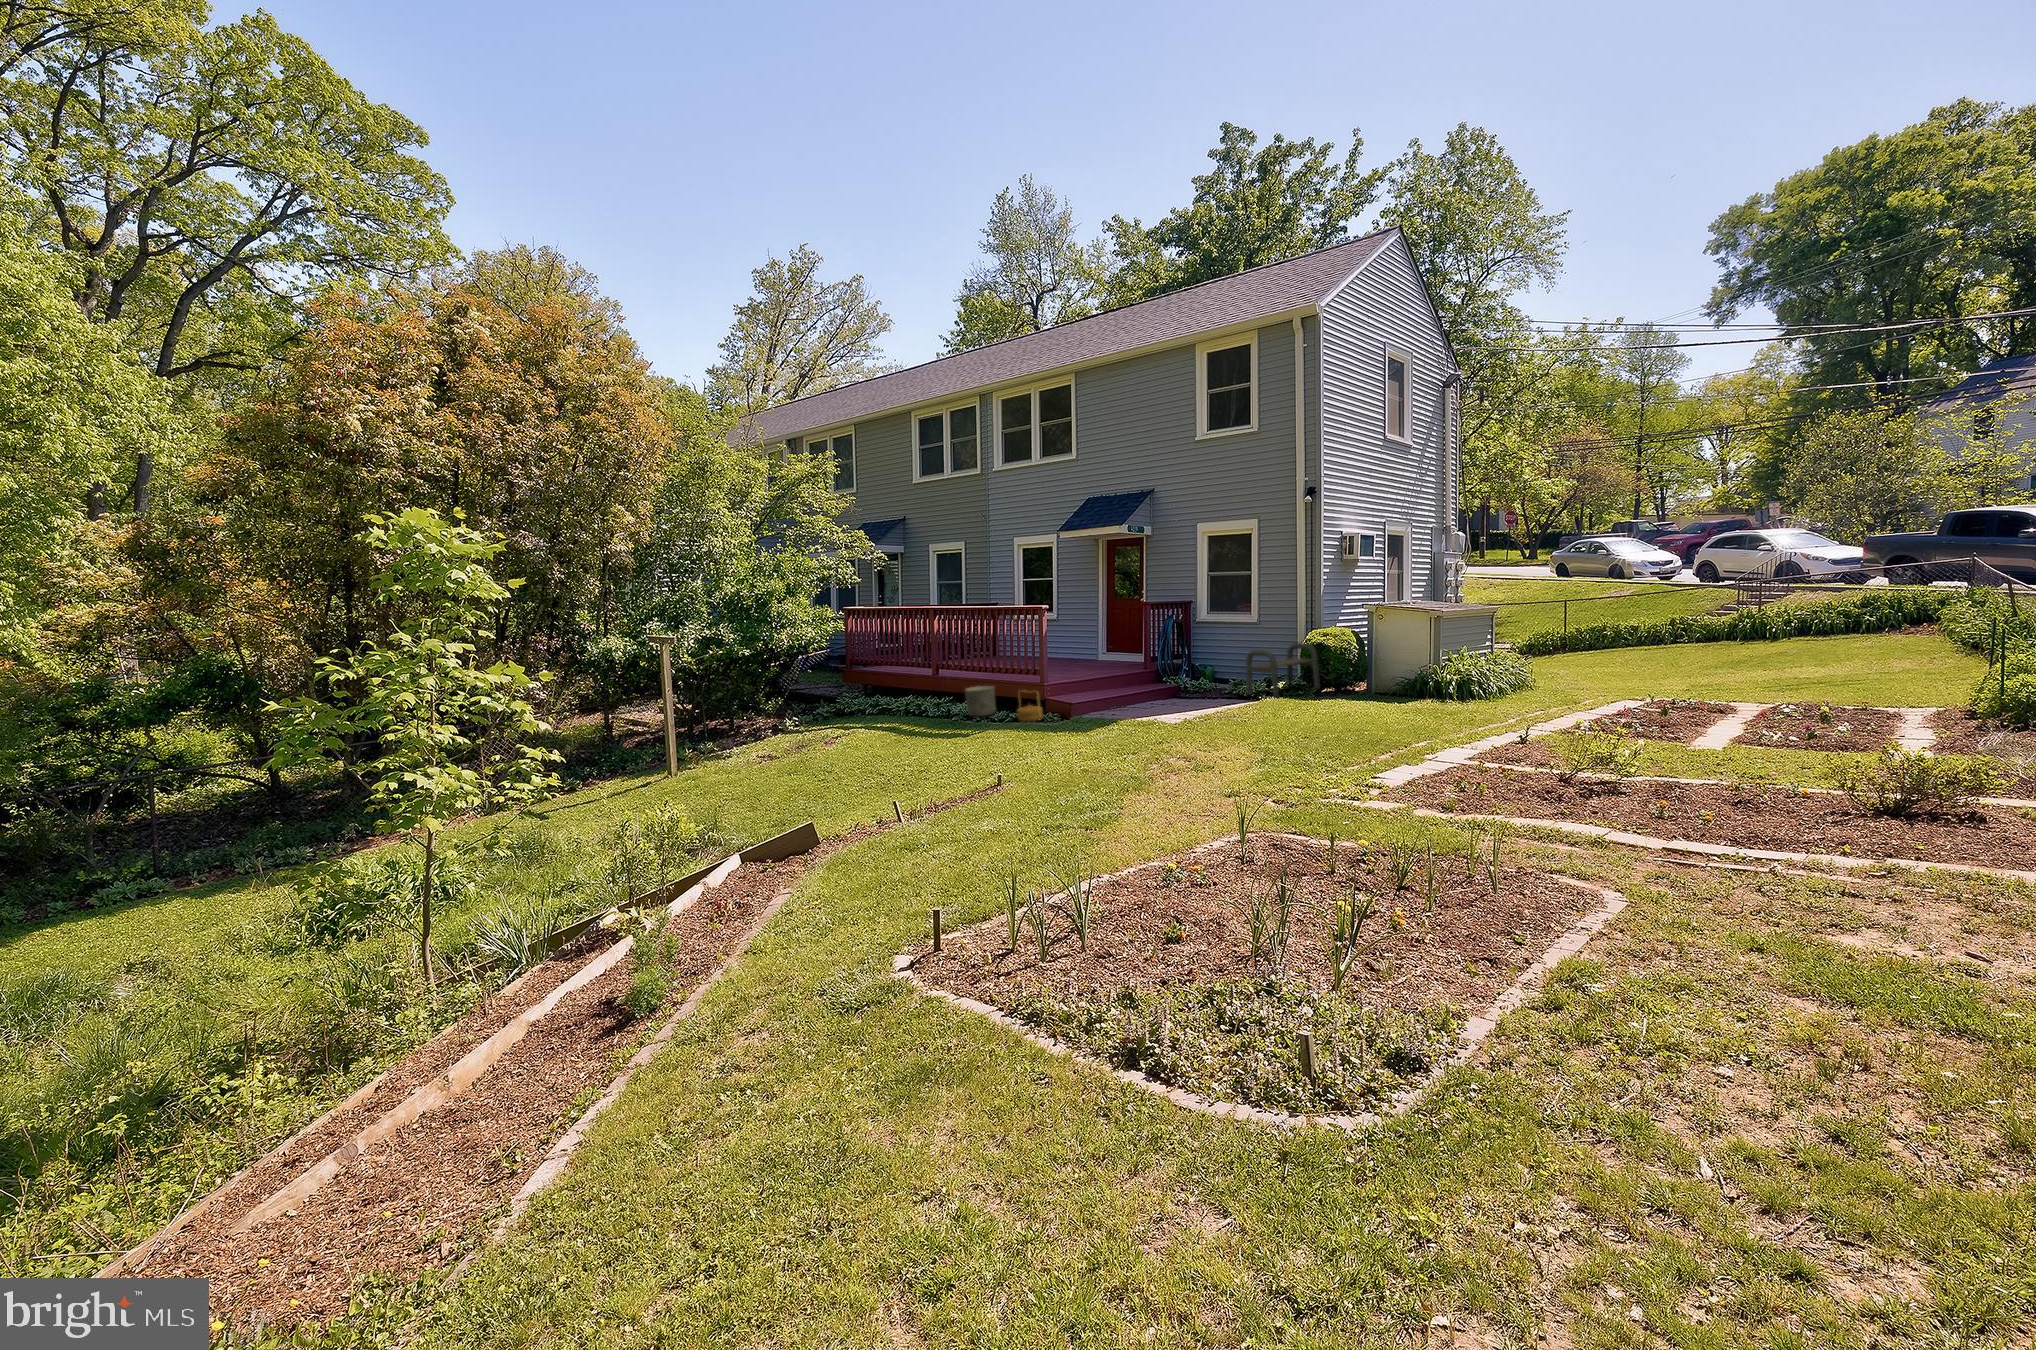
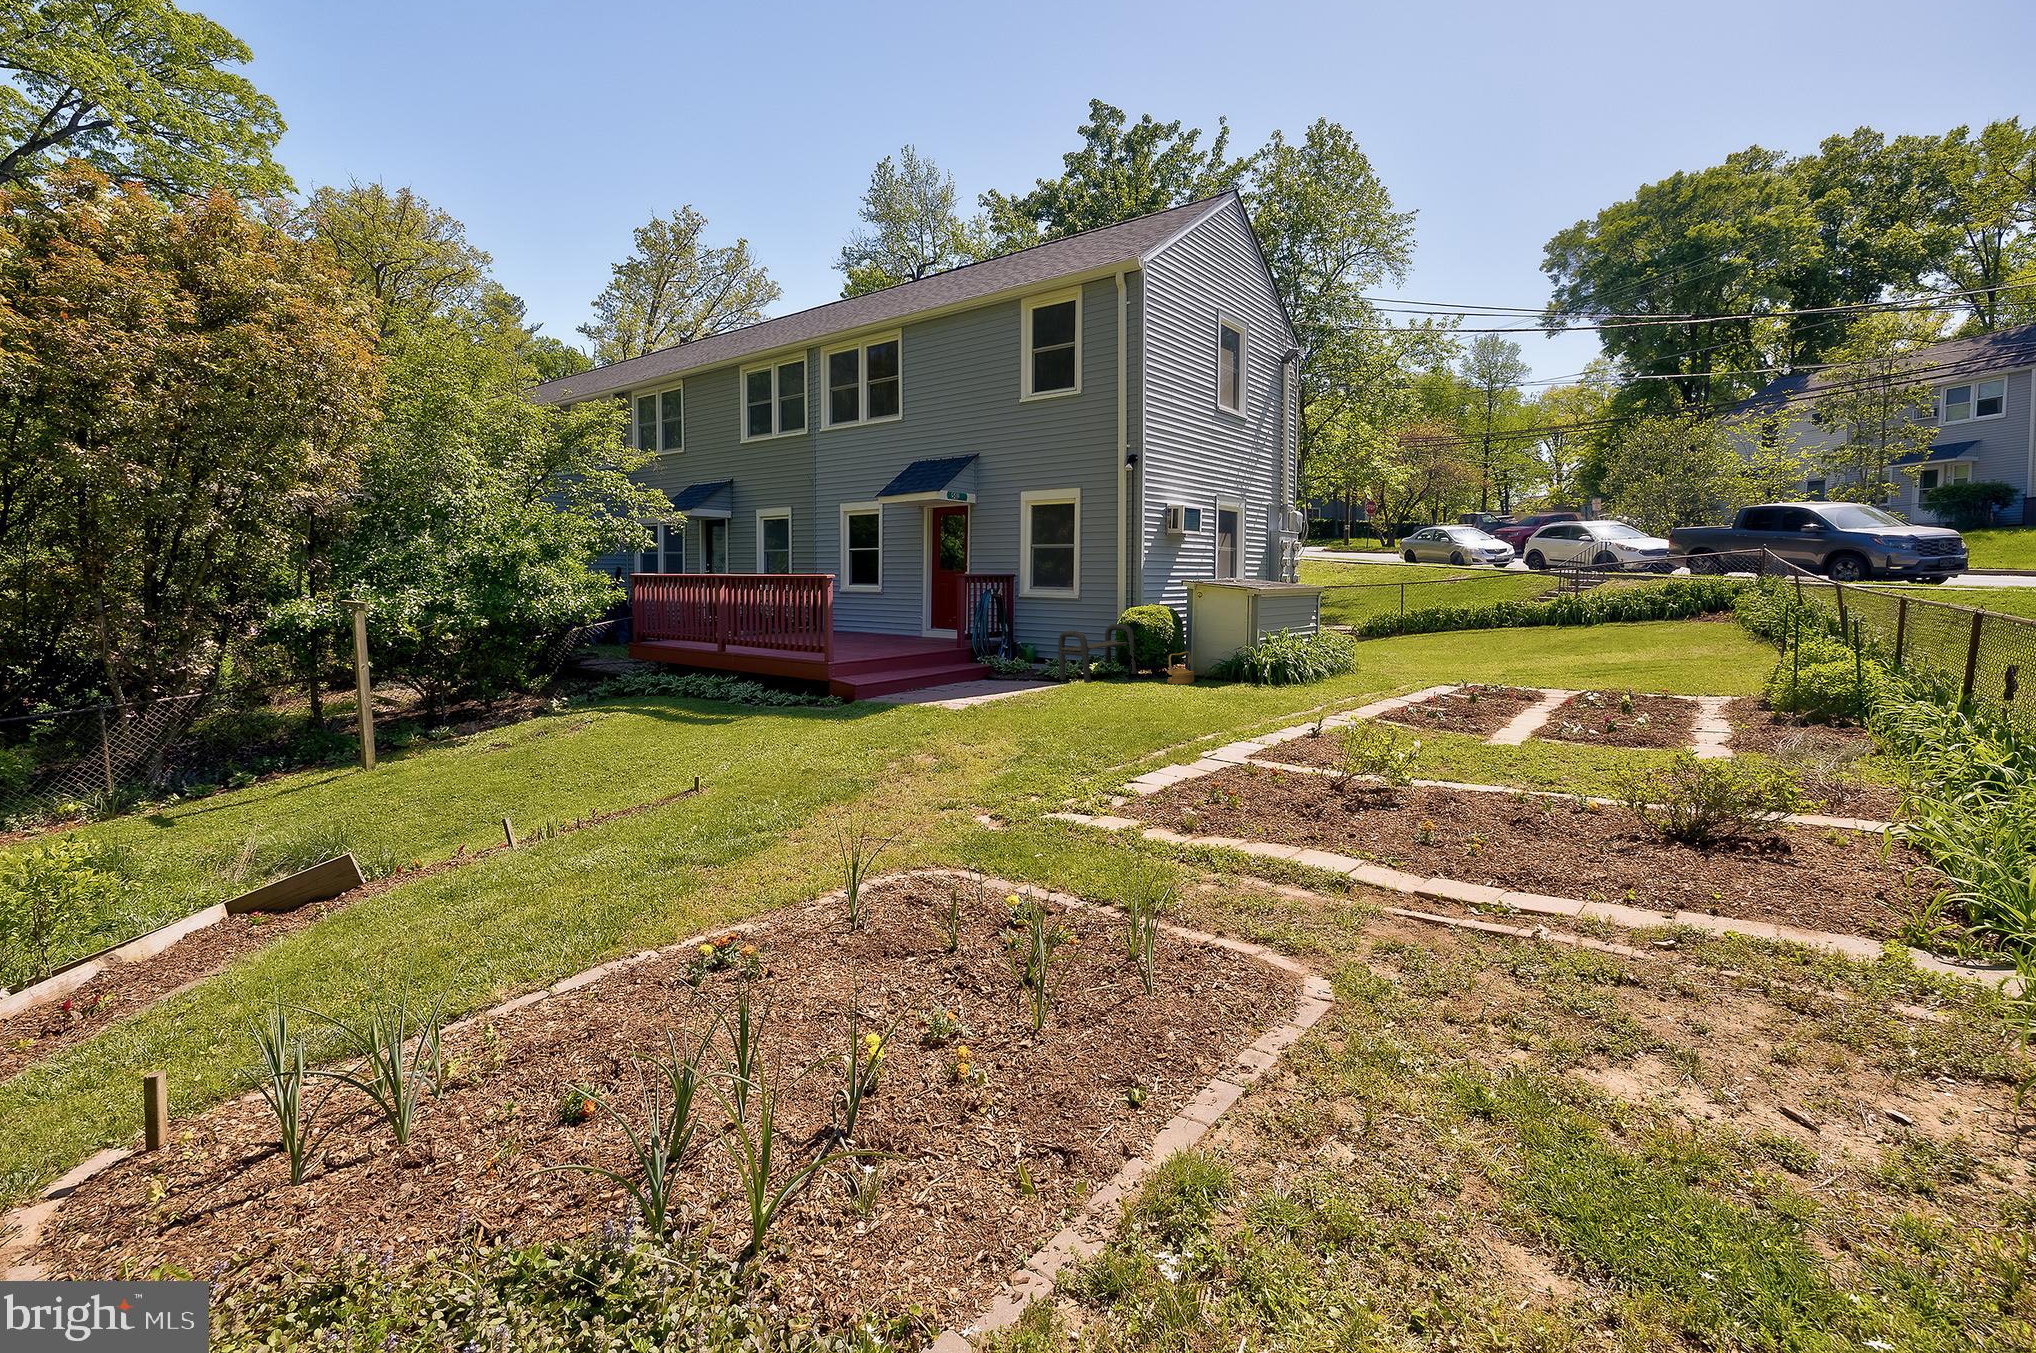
planter: present [965,686,995,717] -> none [746,669,783,704]
woven basket: present [1017,691,1043,721] -> present [1167,651,1194,684]

